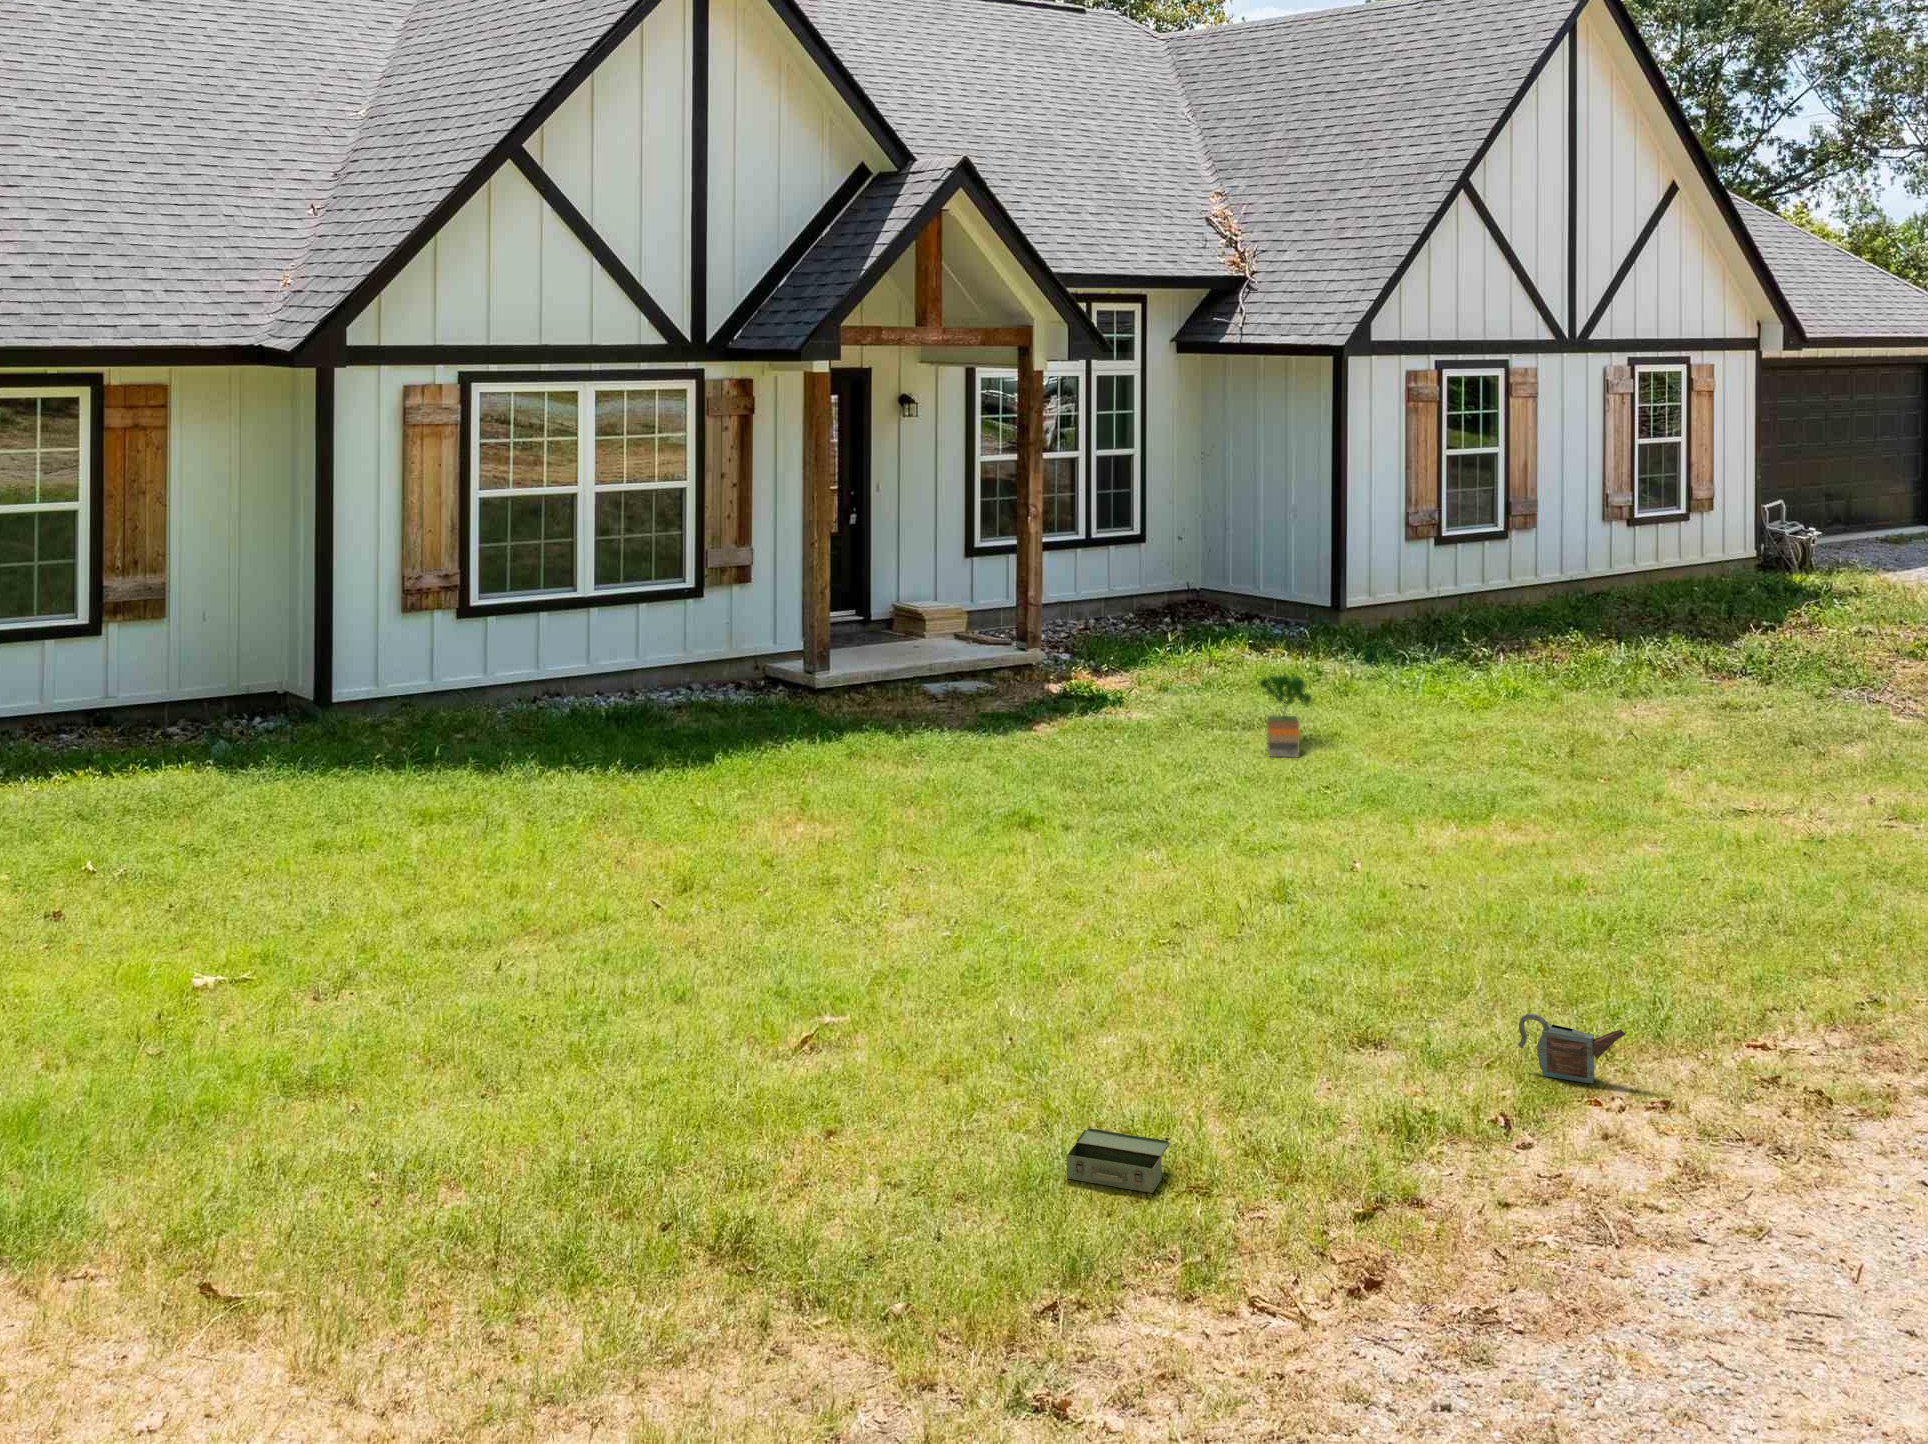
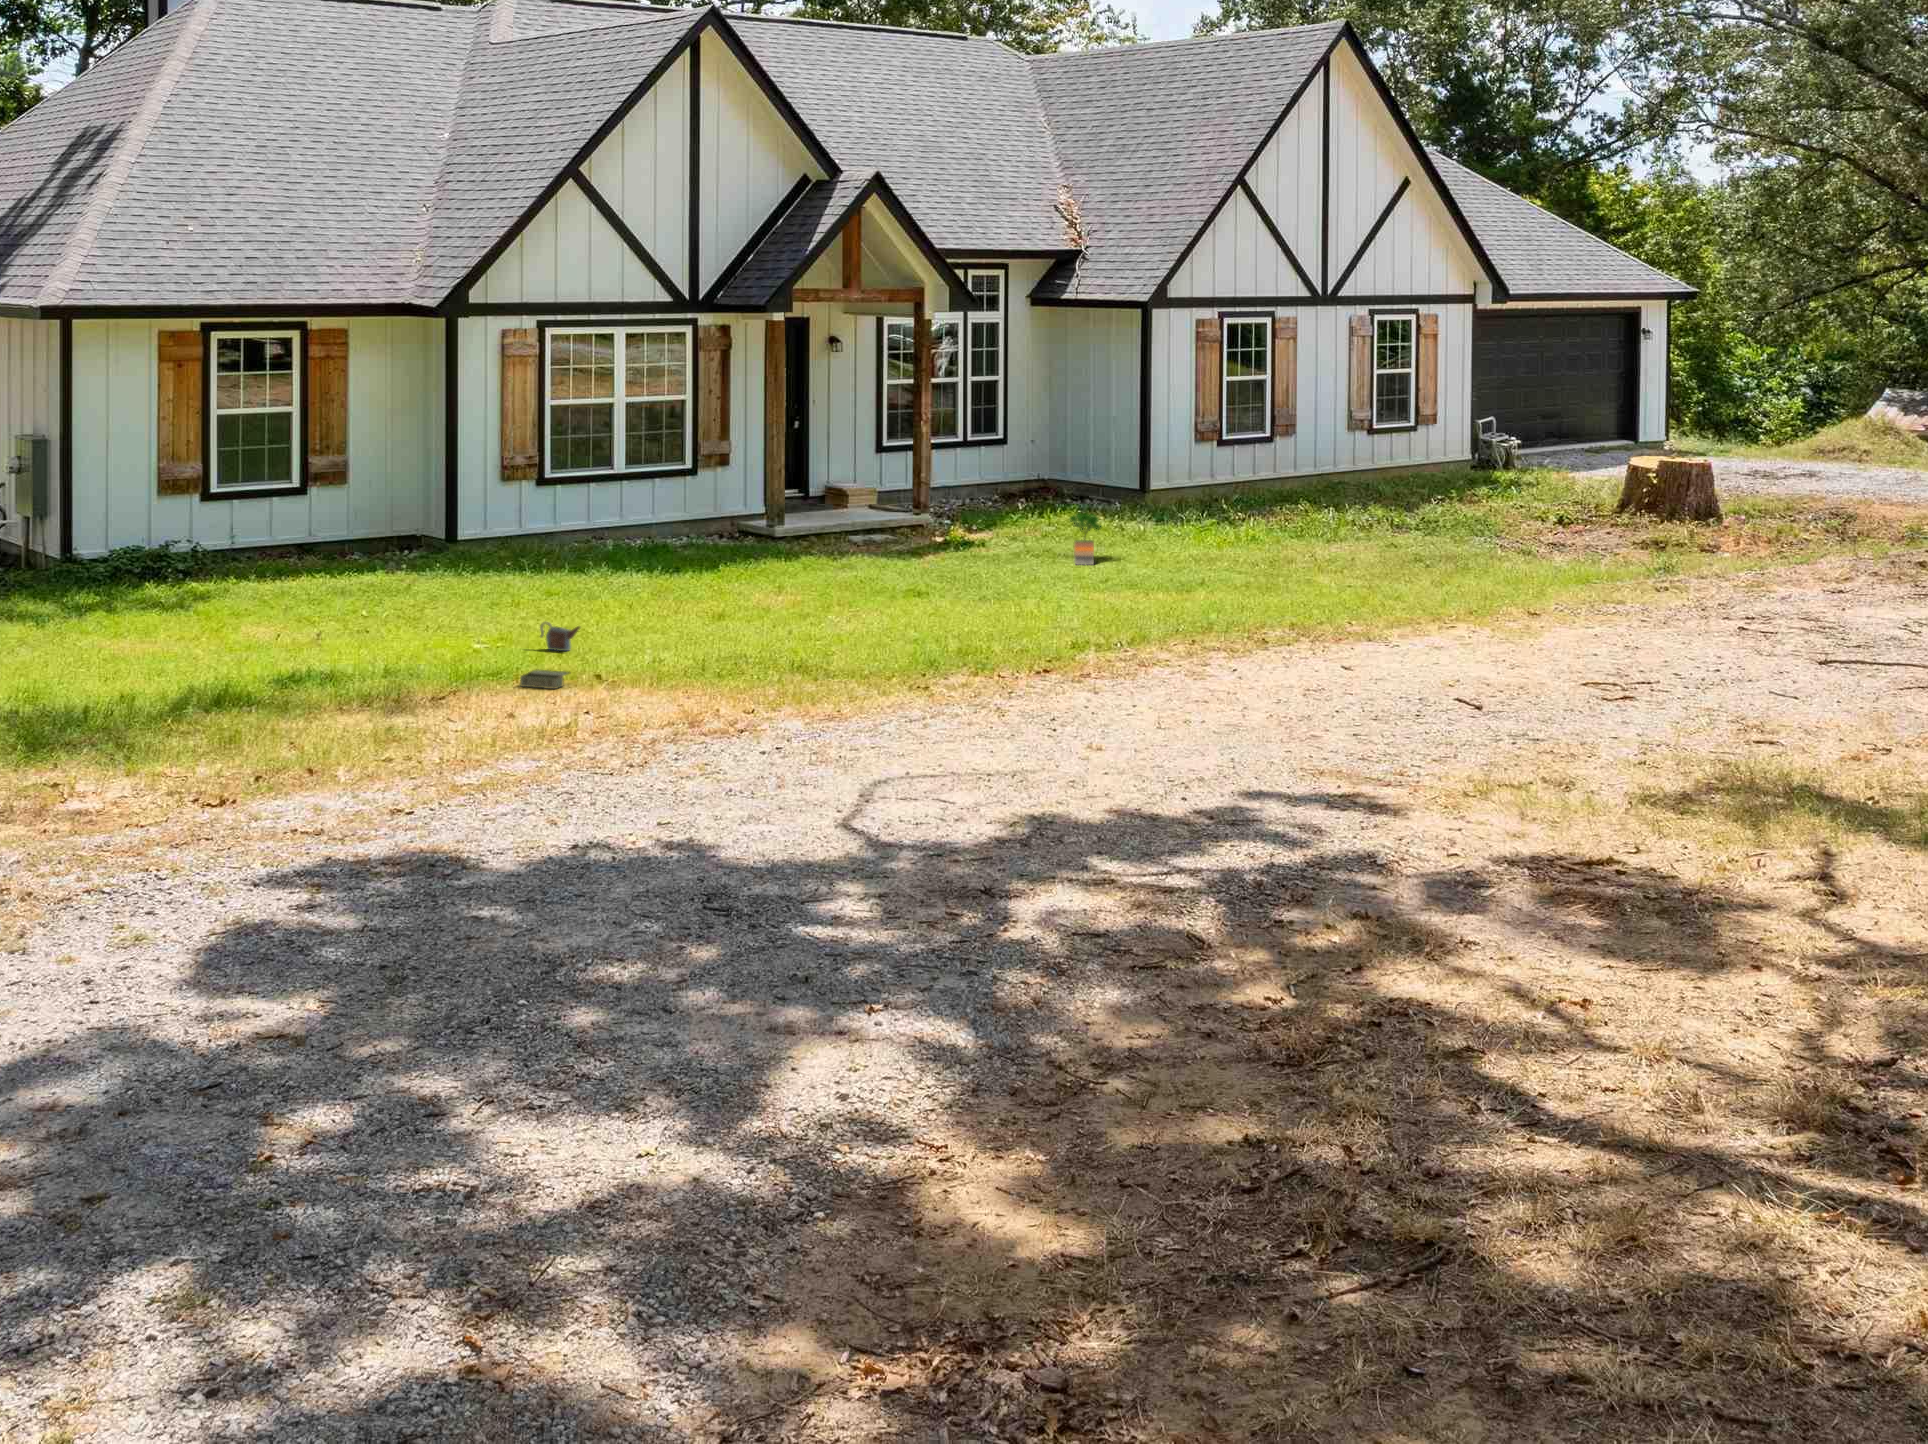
watering can: present [1518,1013,1625,1084] -> present [540,622,580,651]
toolbox: present [1067,1128,1170,1193] -> present [520,670,569,689]

